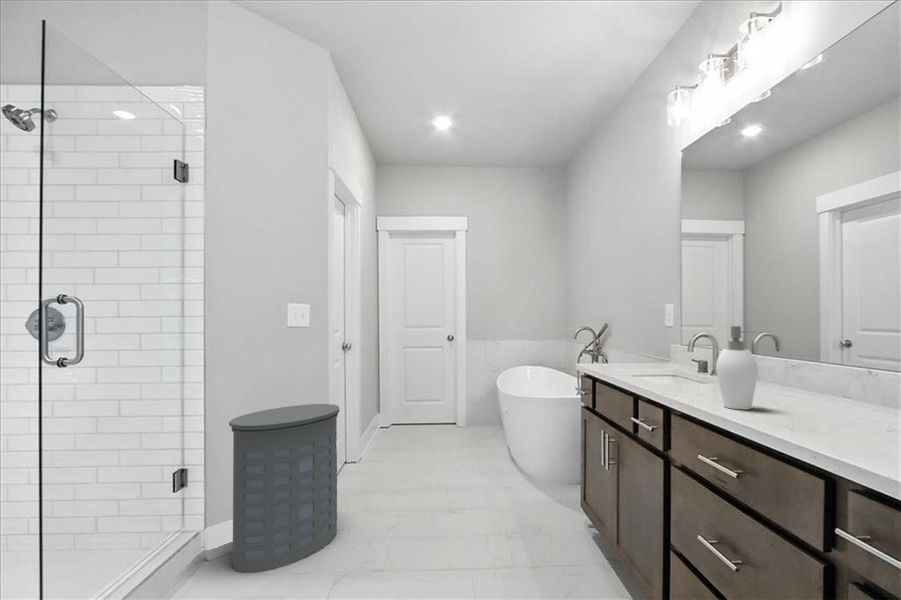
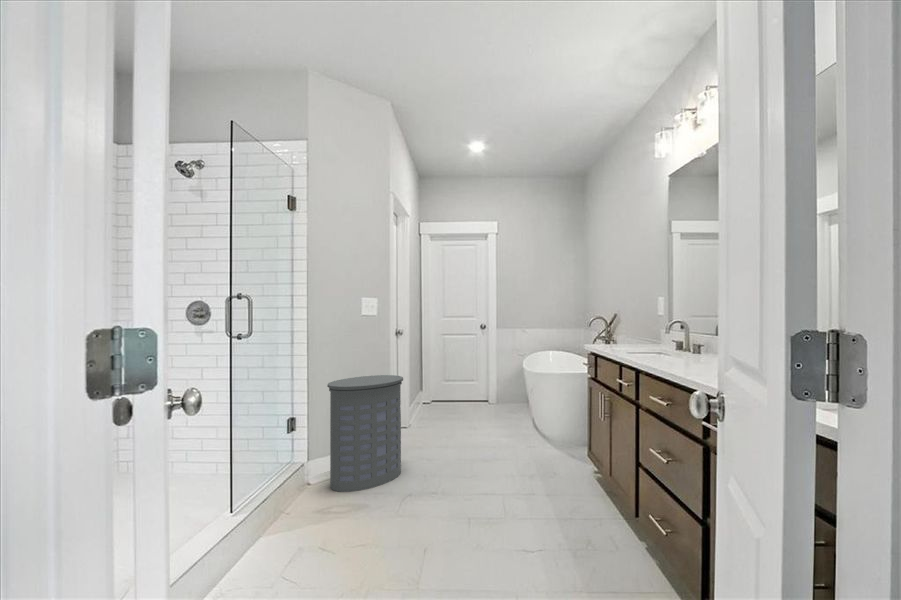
soap dispenser: present [716,326,769,410] -> none [665,316,698,368]

